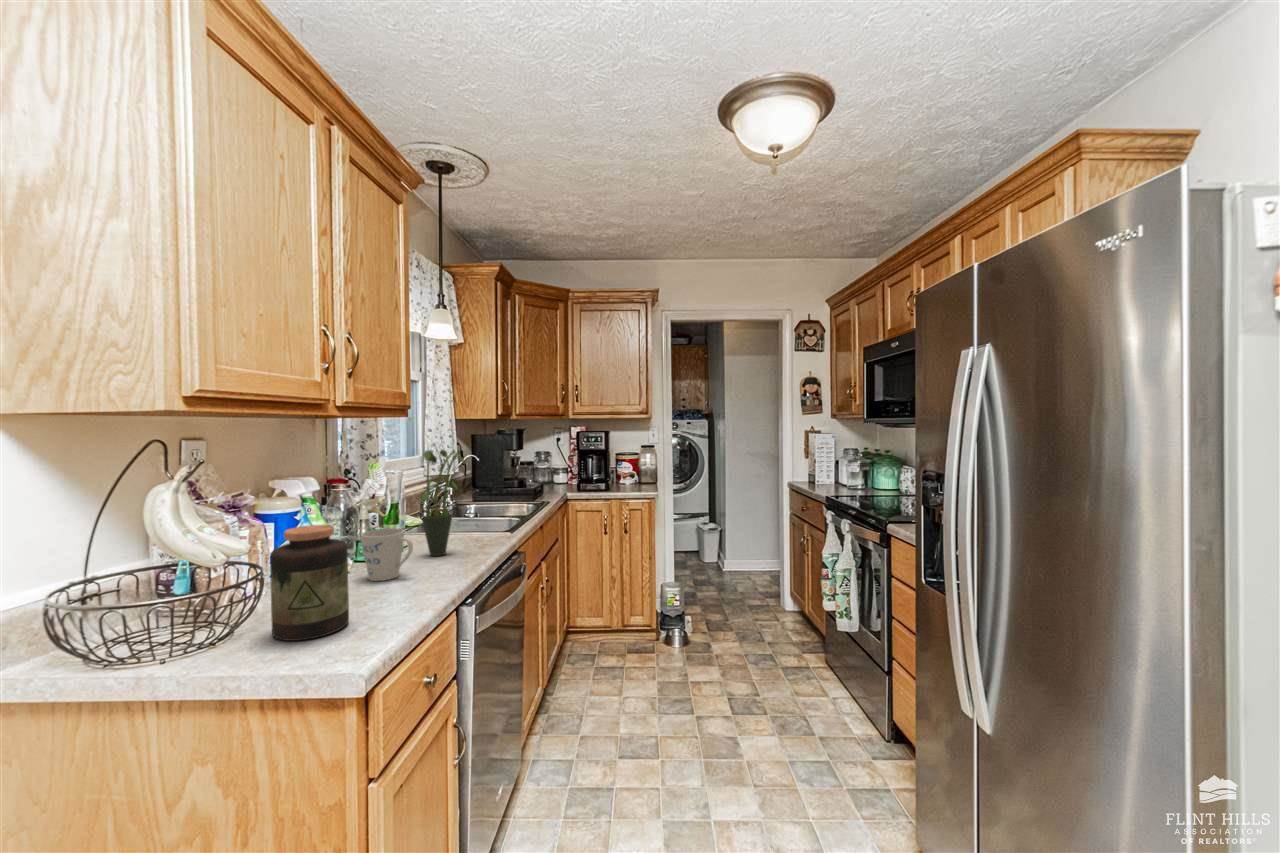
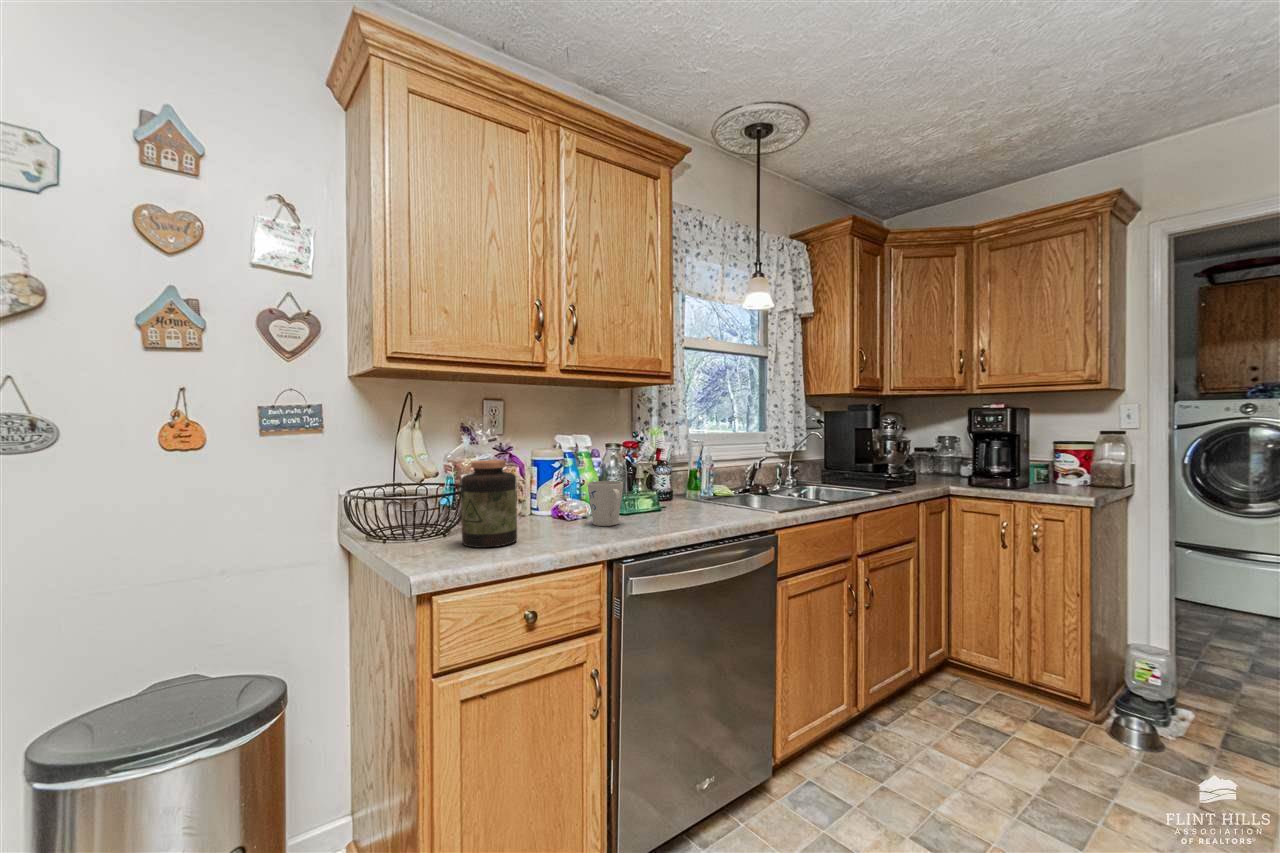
potted plant: present [420,445,465,556] -> none [659,407,706,518]

